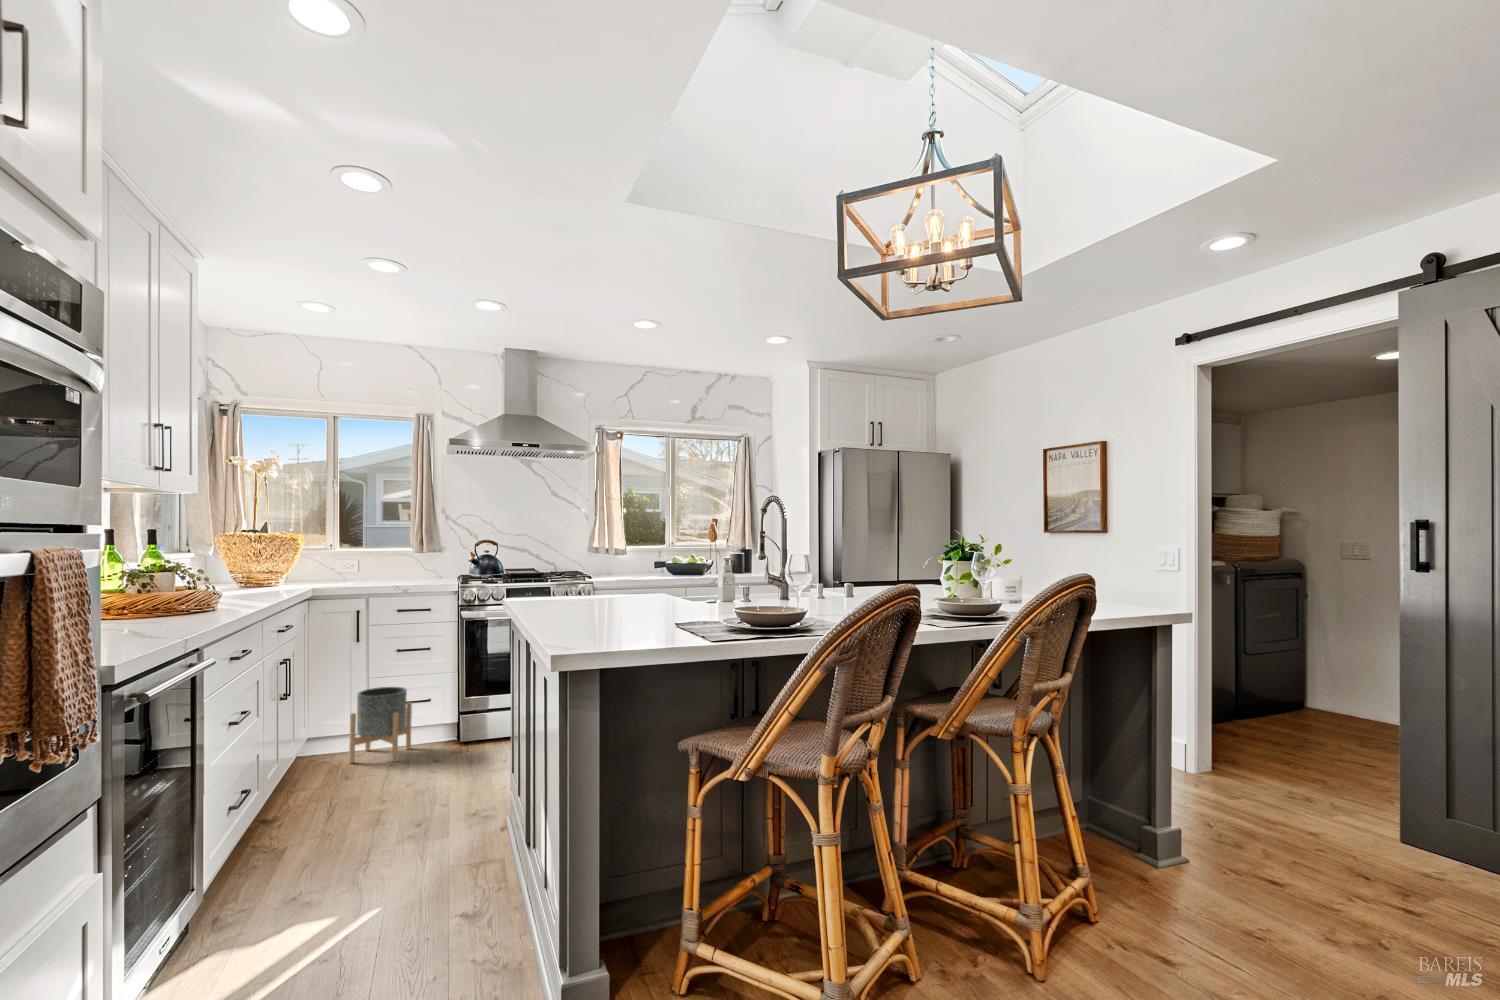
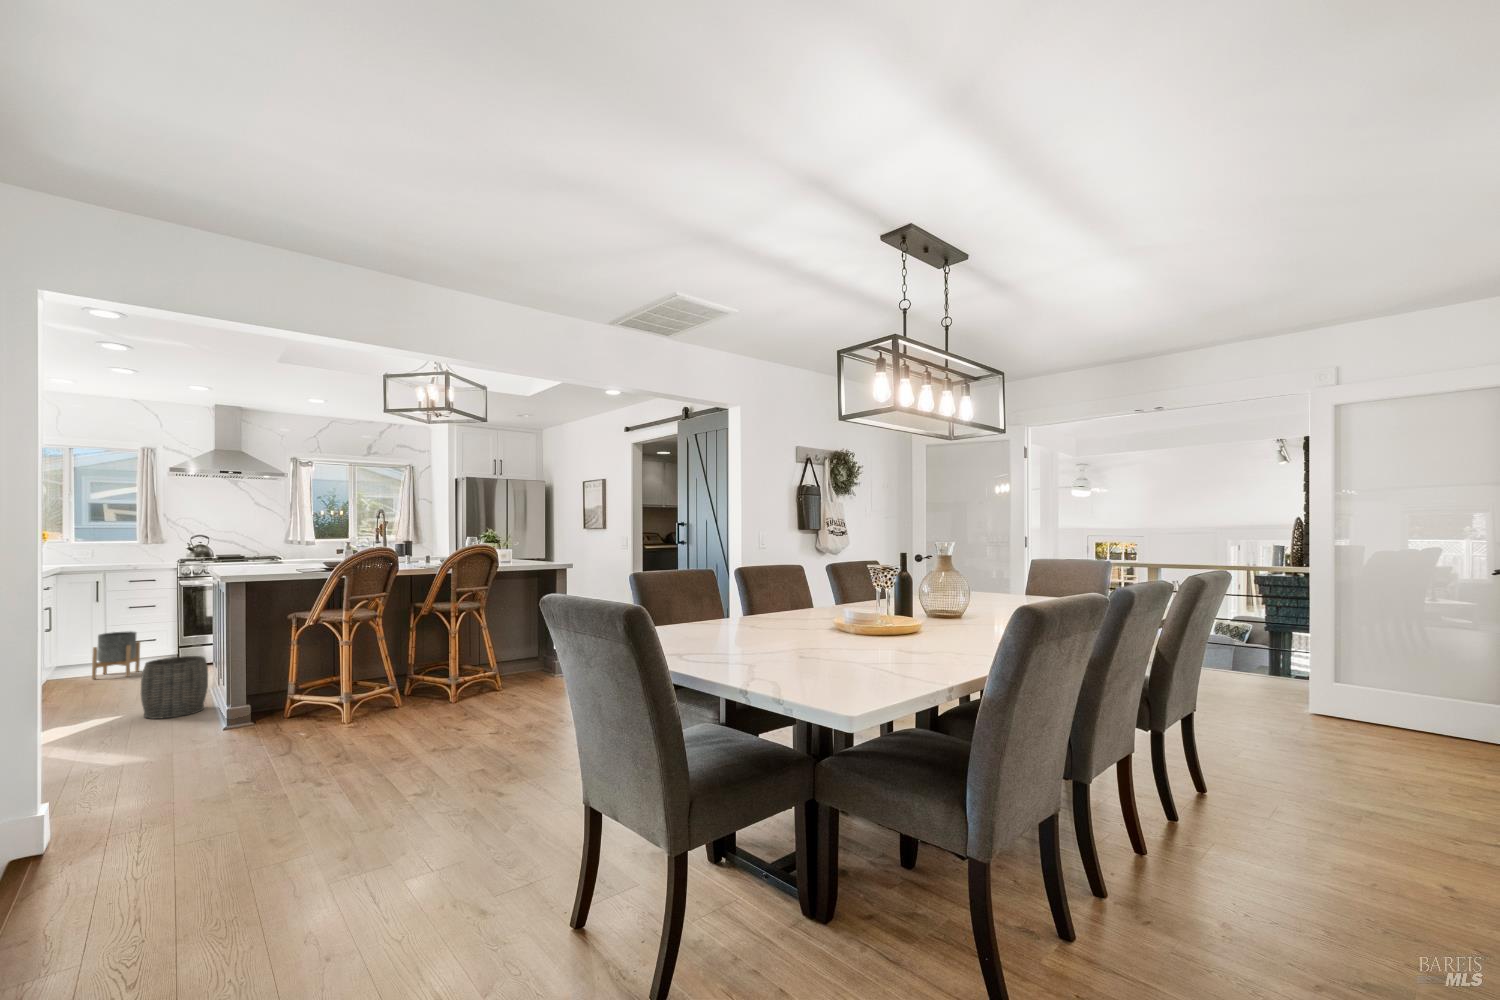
woven basket: none [398,785,512,935] -> present [141,656,208,719]

